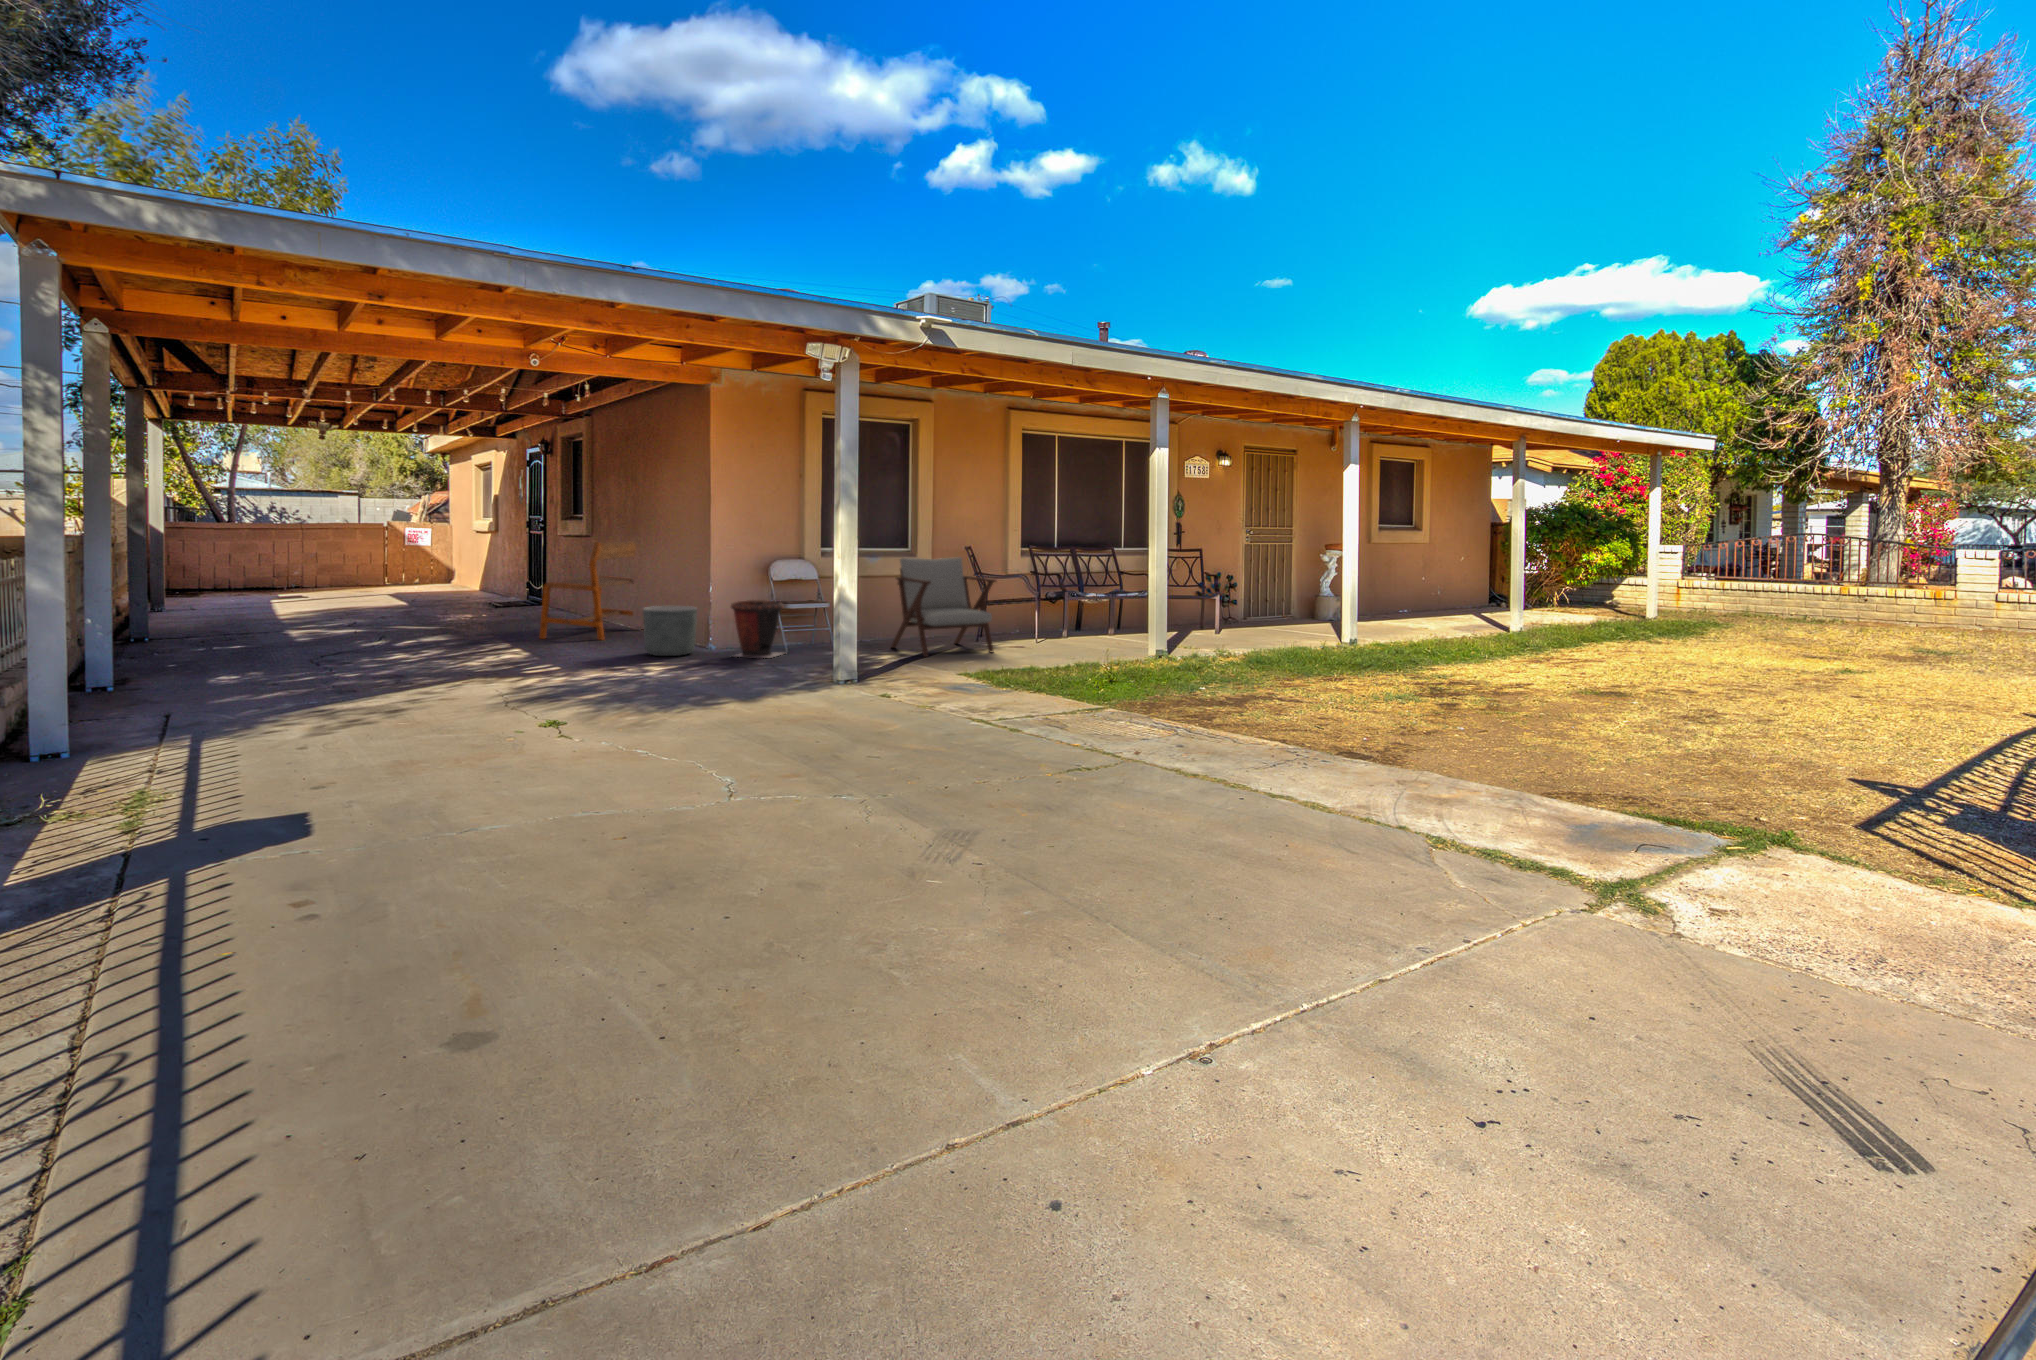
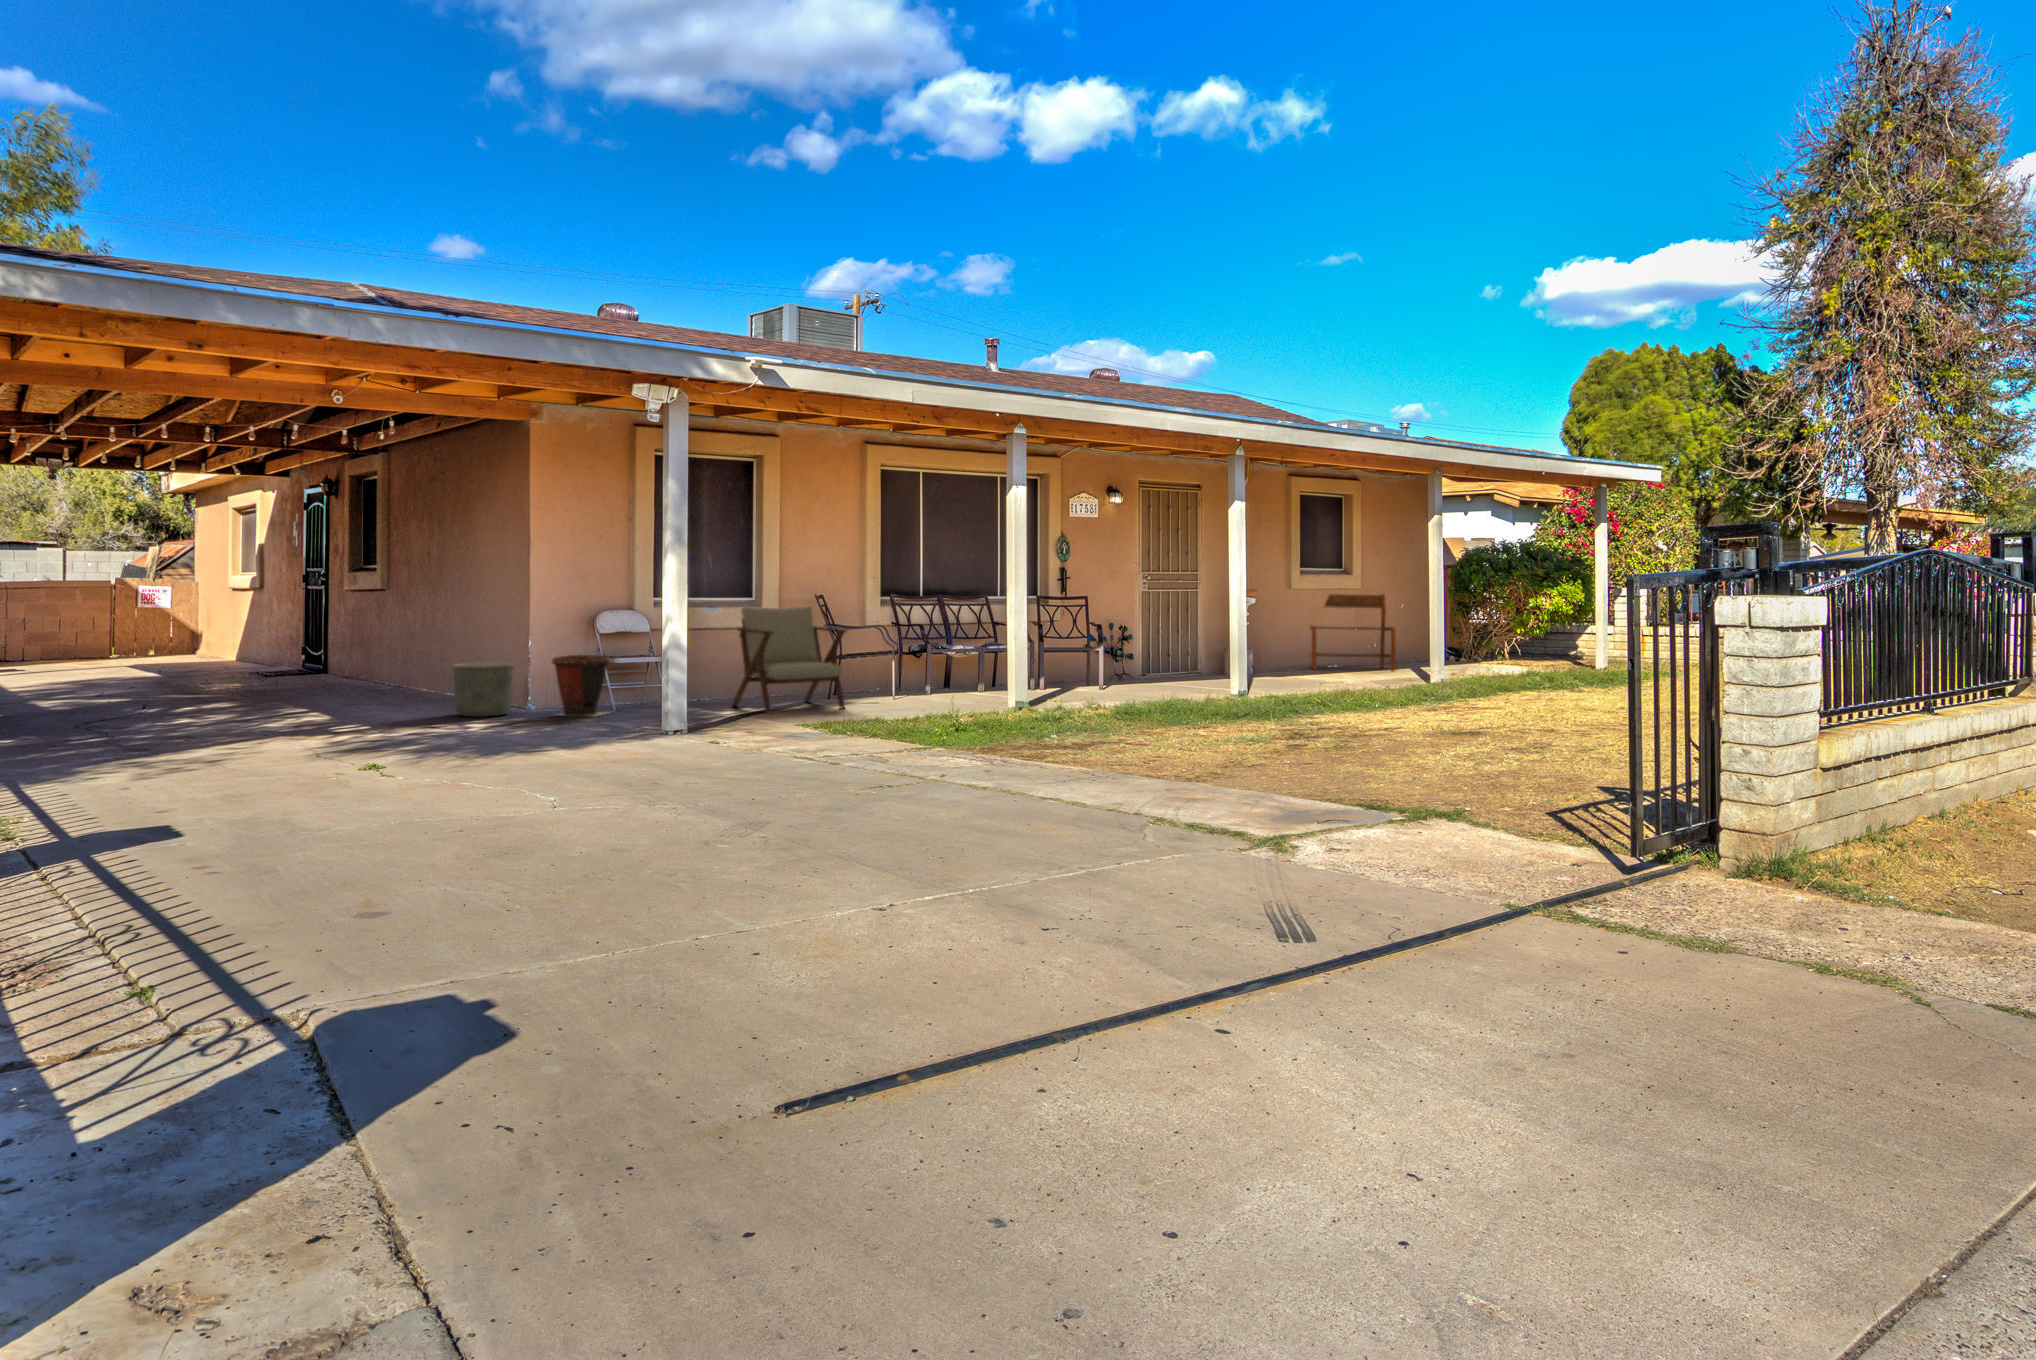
bench: present [539,541,636,640] -> present [1310,594,1396,671]

